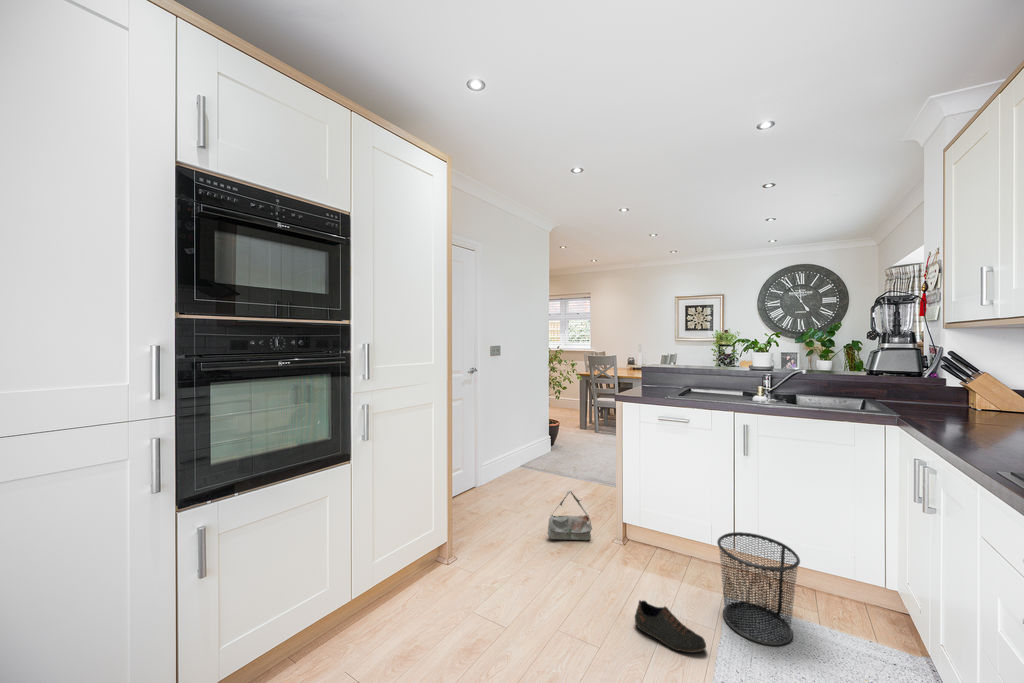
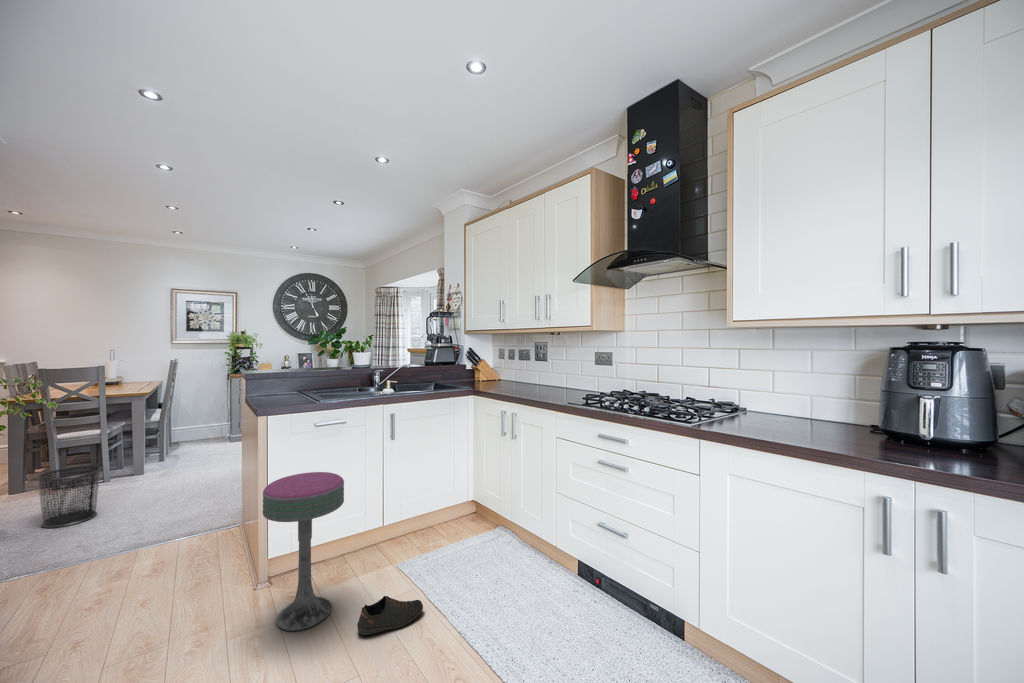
bar stool: none [589,457,655,594] -> present [263,472,344,631]
bag: present [547,490,592,540] -> none [154,551,228,637]
trash can: present [717,532,800,645] -> present [36,465,102,528]

